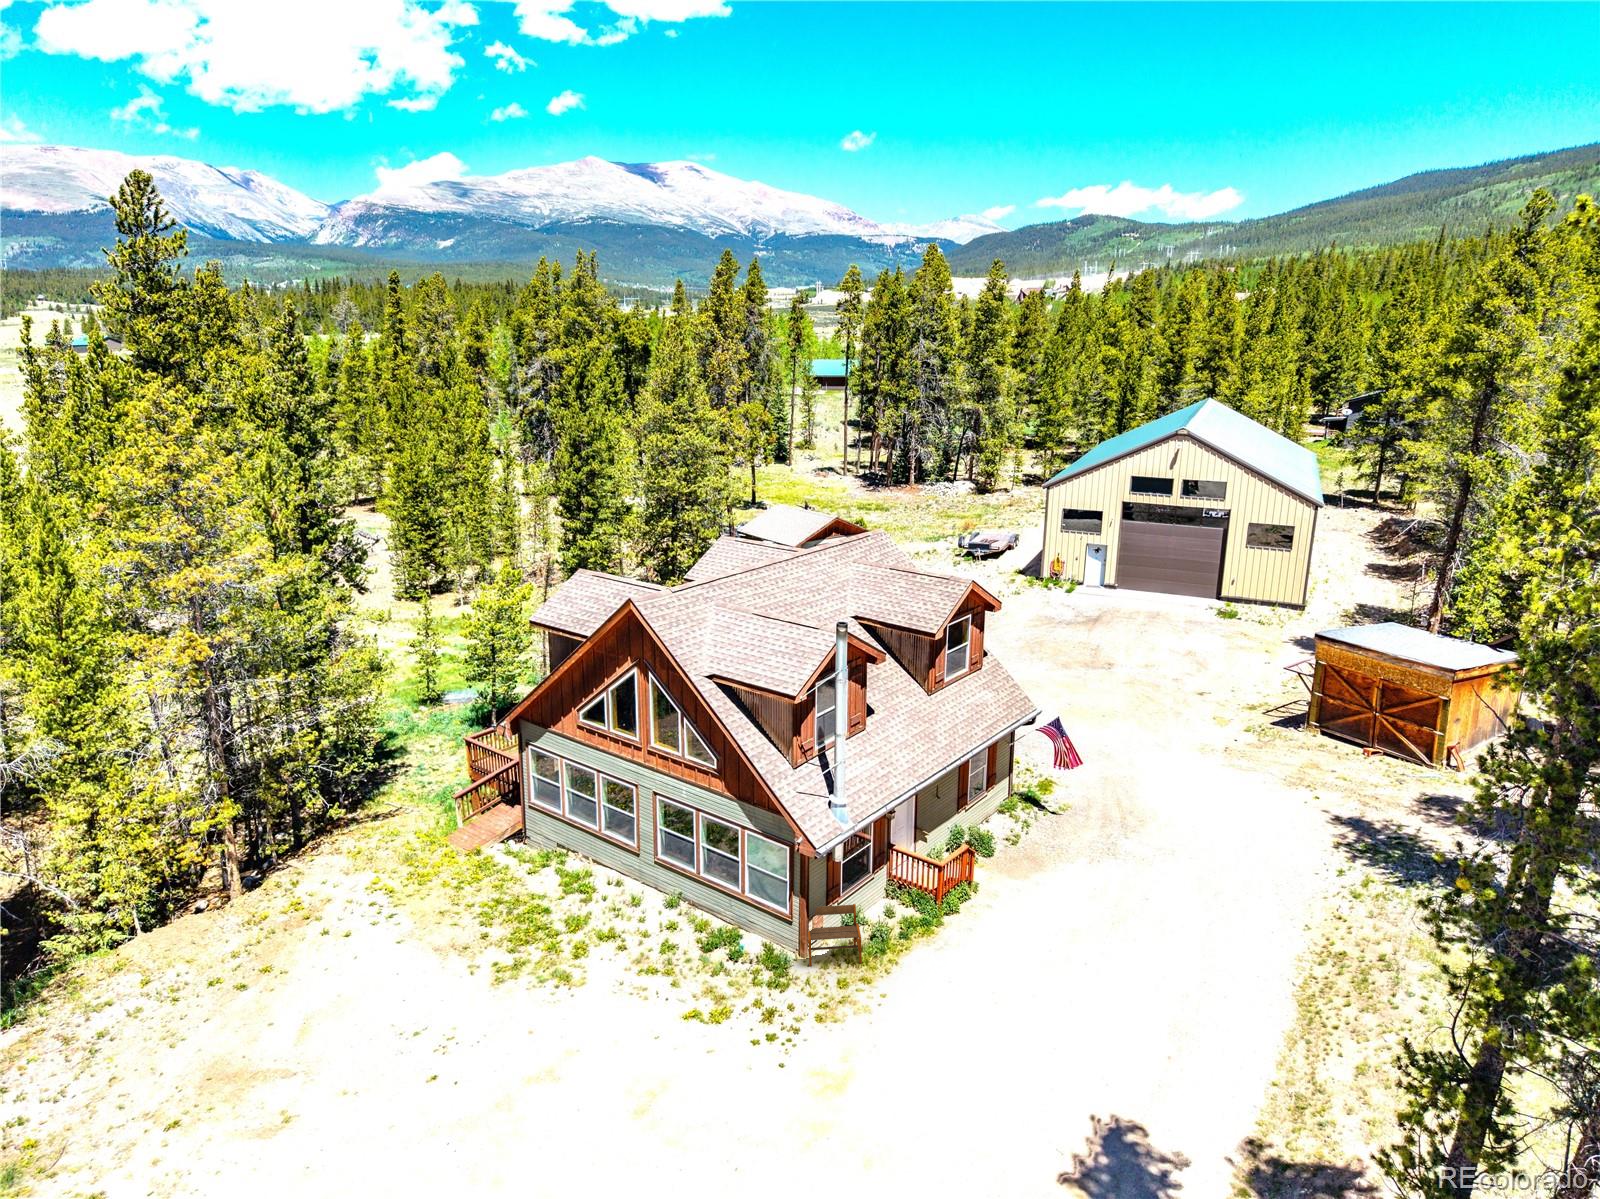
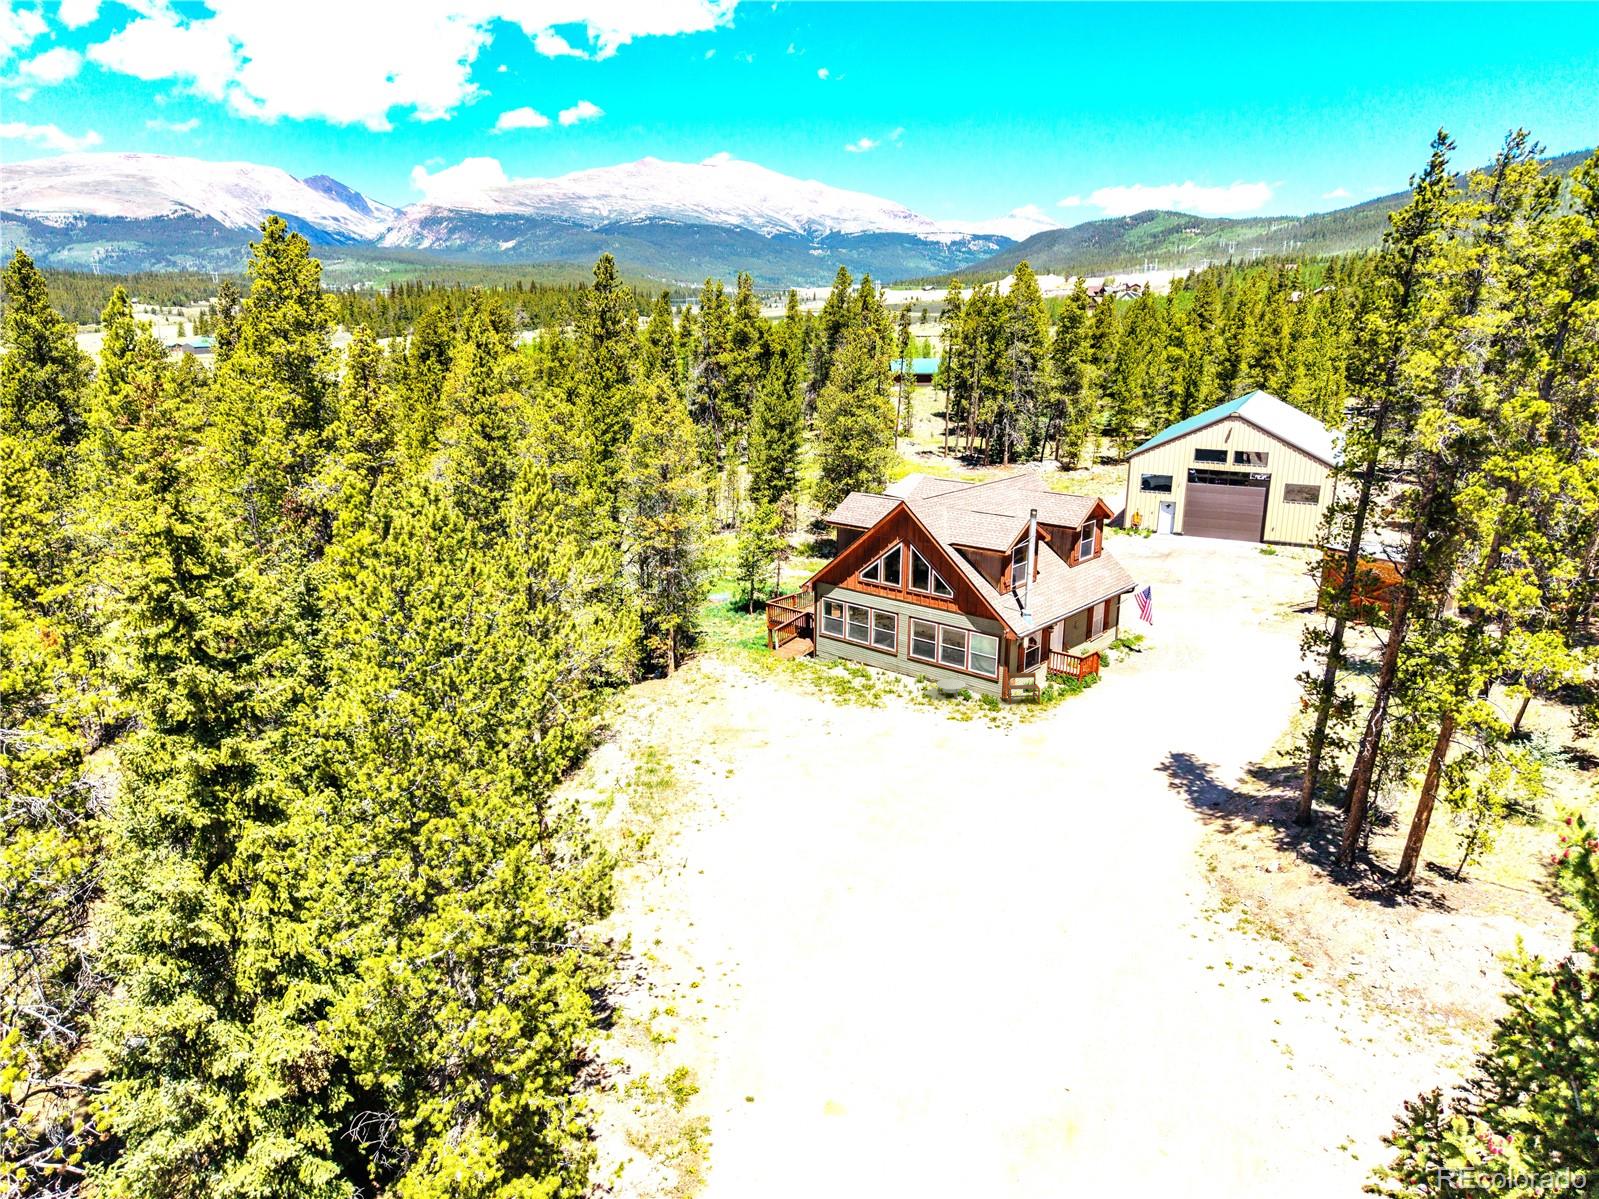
round table: none [688,907,739,953] -> present [937,679,966,699]

